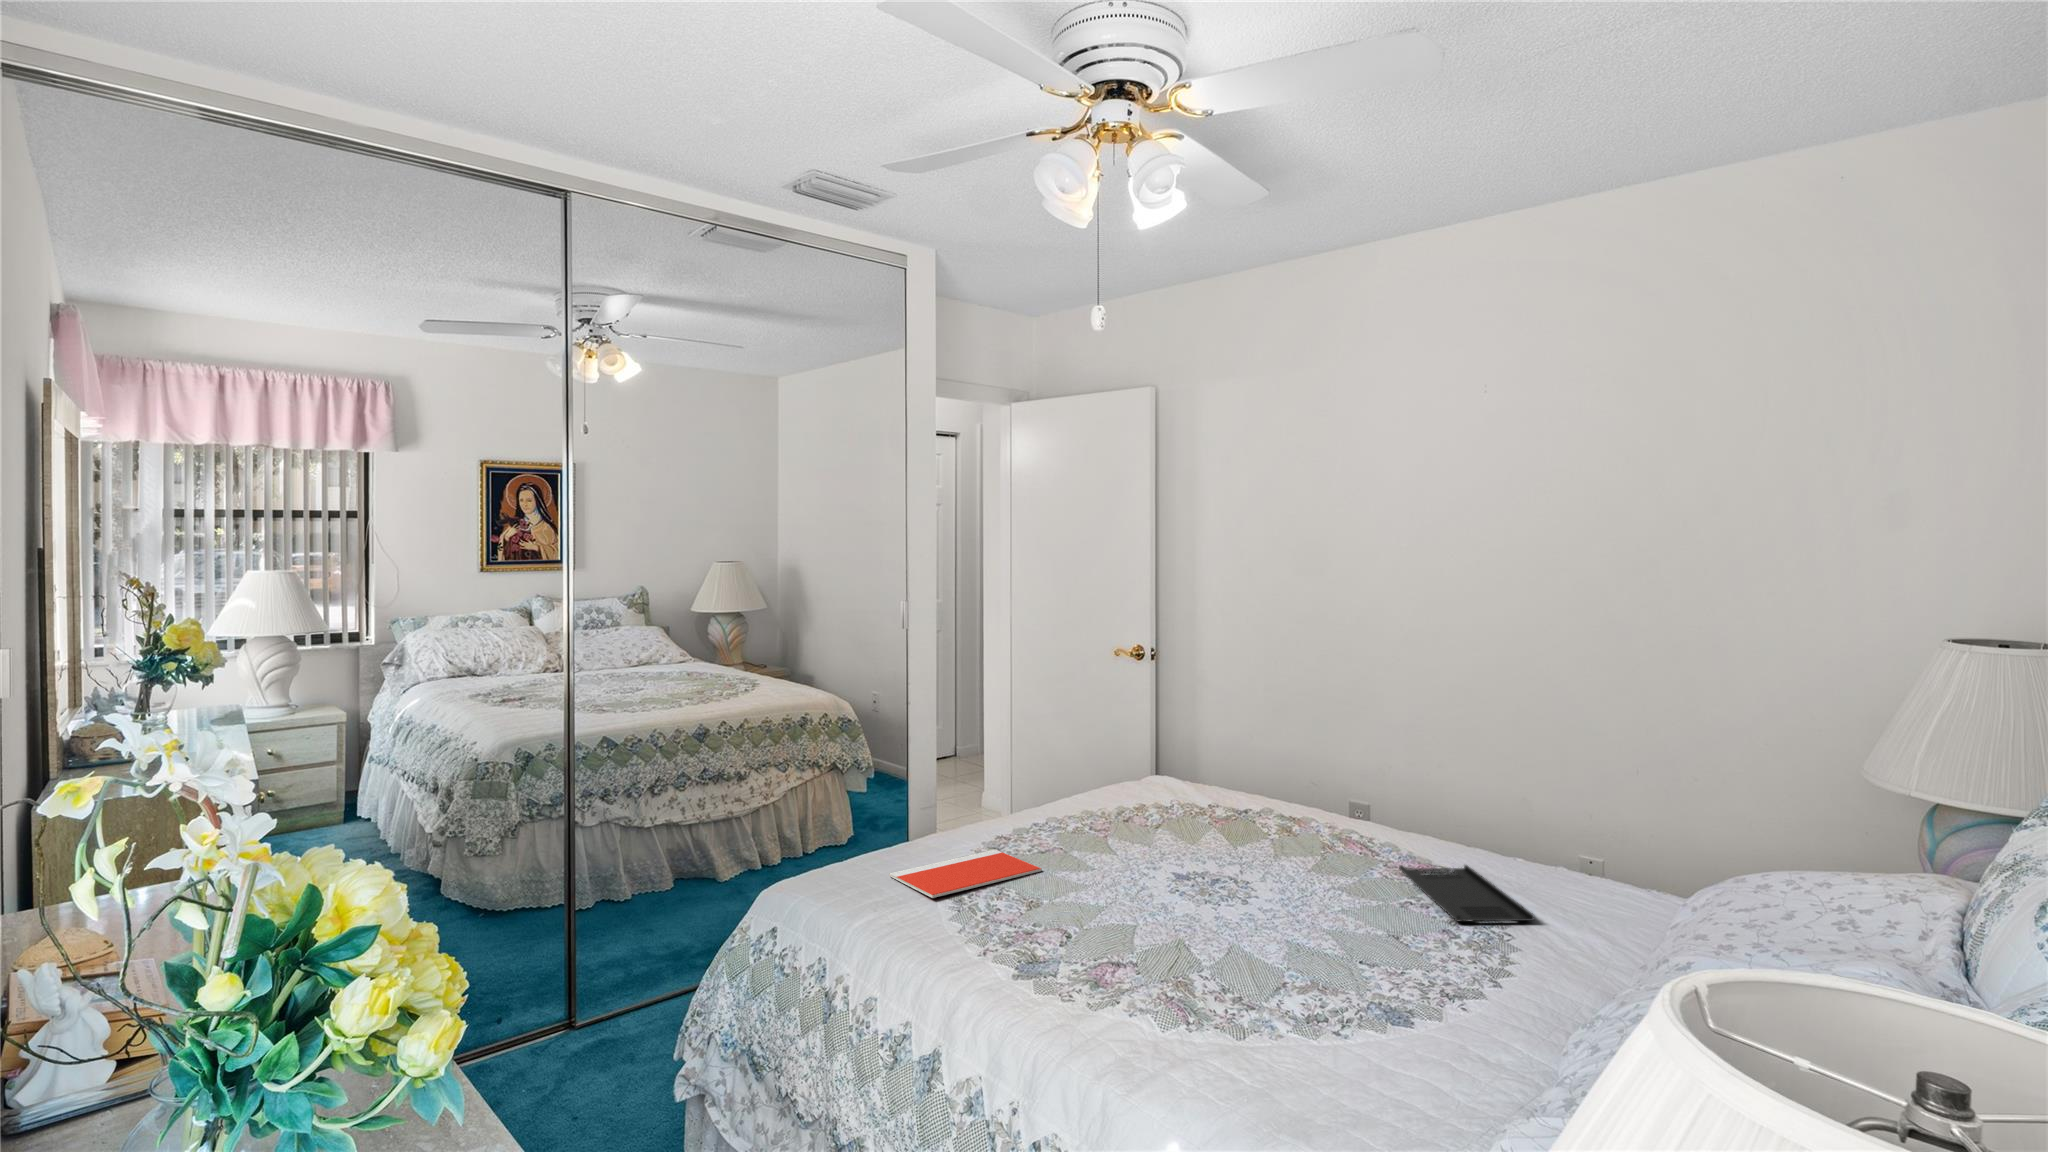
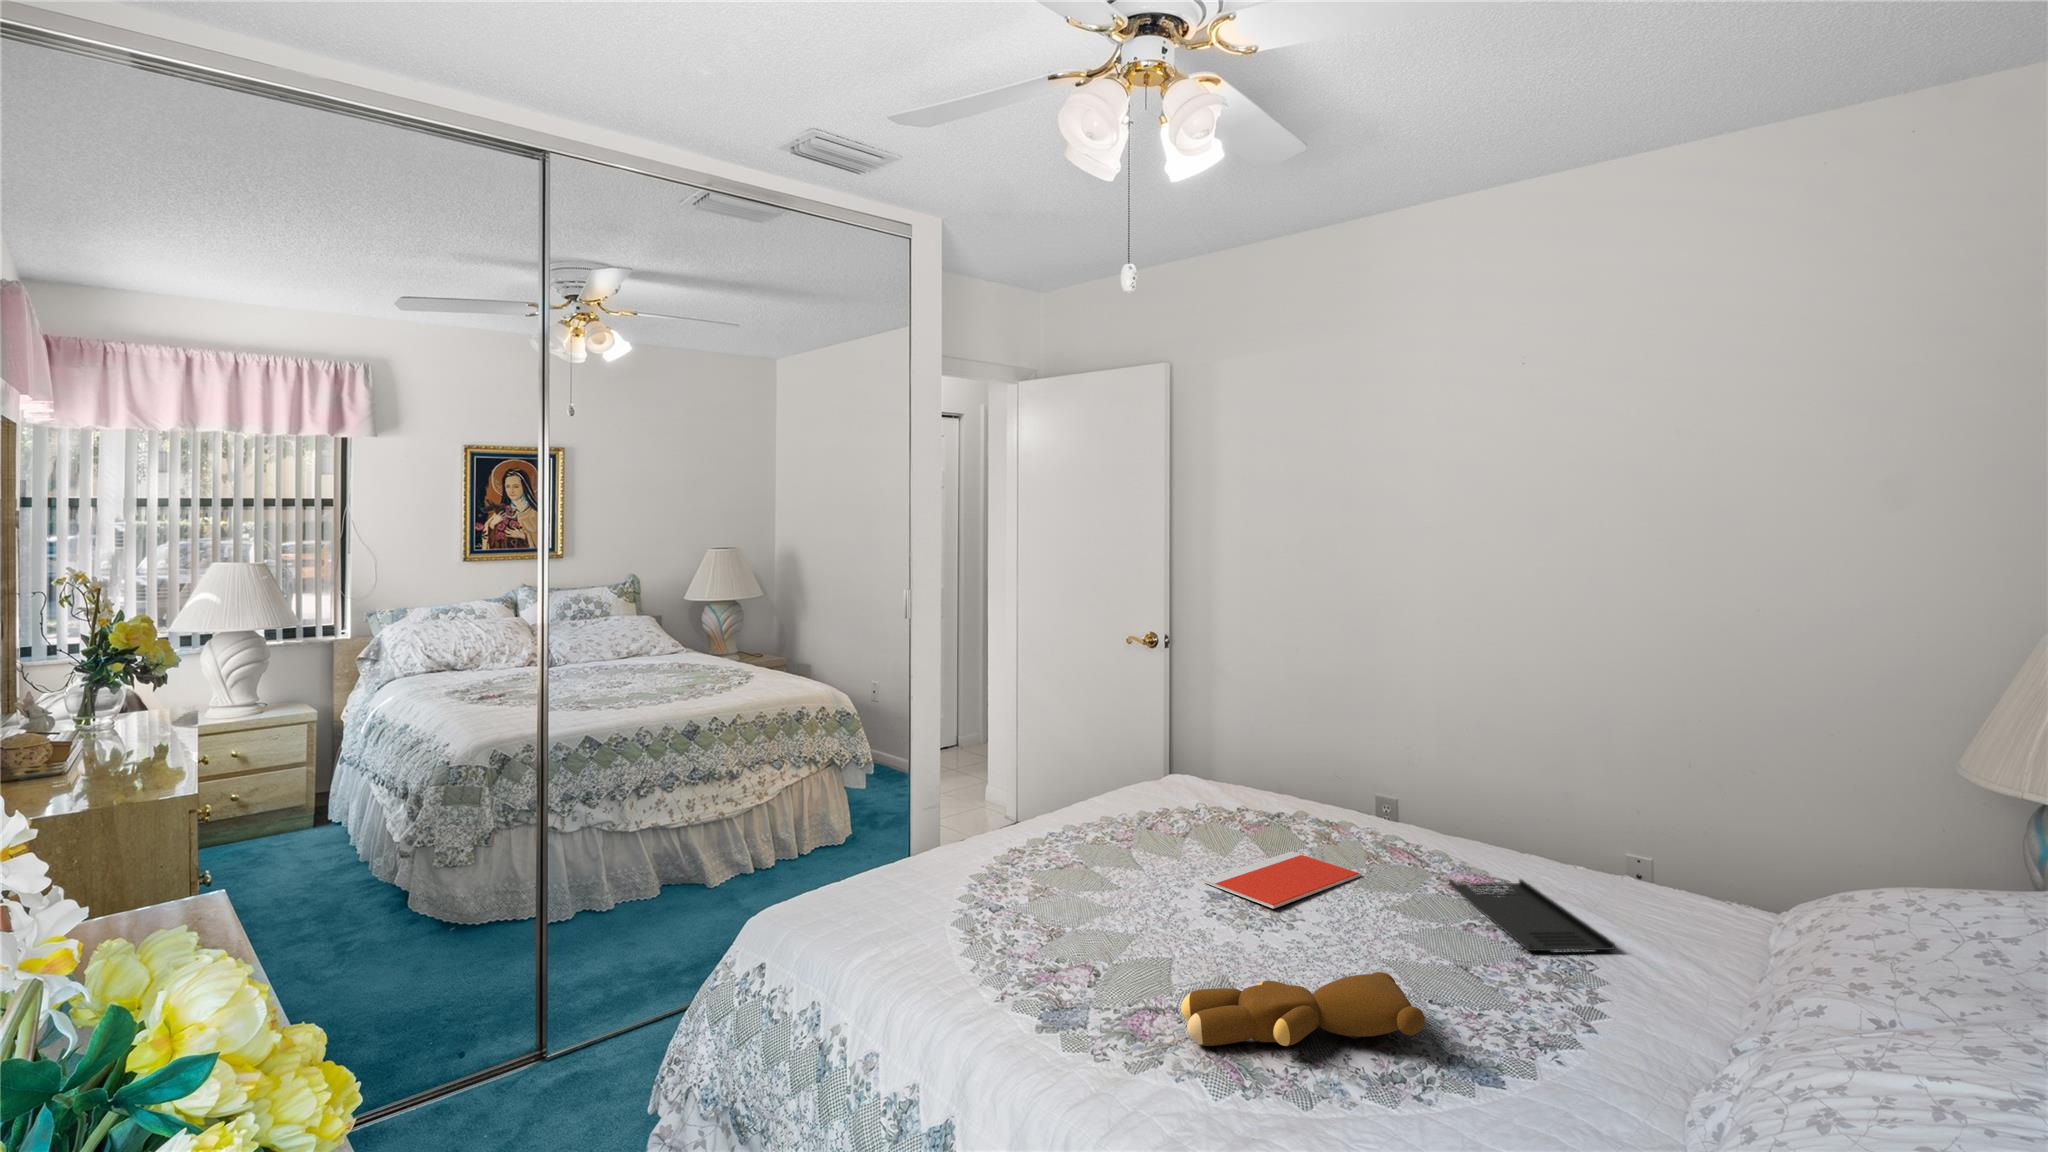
notebook: present [889,850,1042,898] -> present [1204,851,1361,909]
teddy bear: none [1139,932,1345,991] -> present [1181,972,1425,1046]

